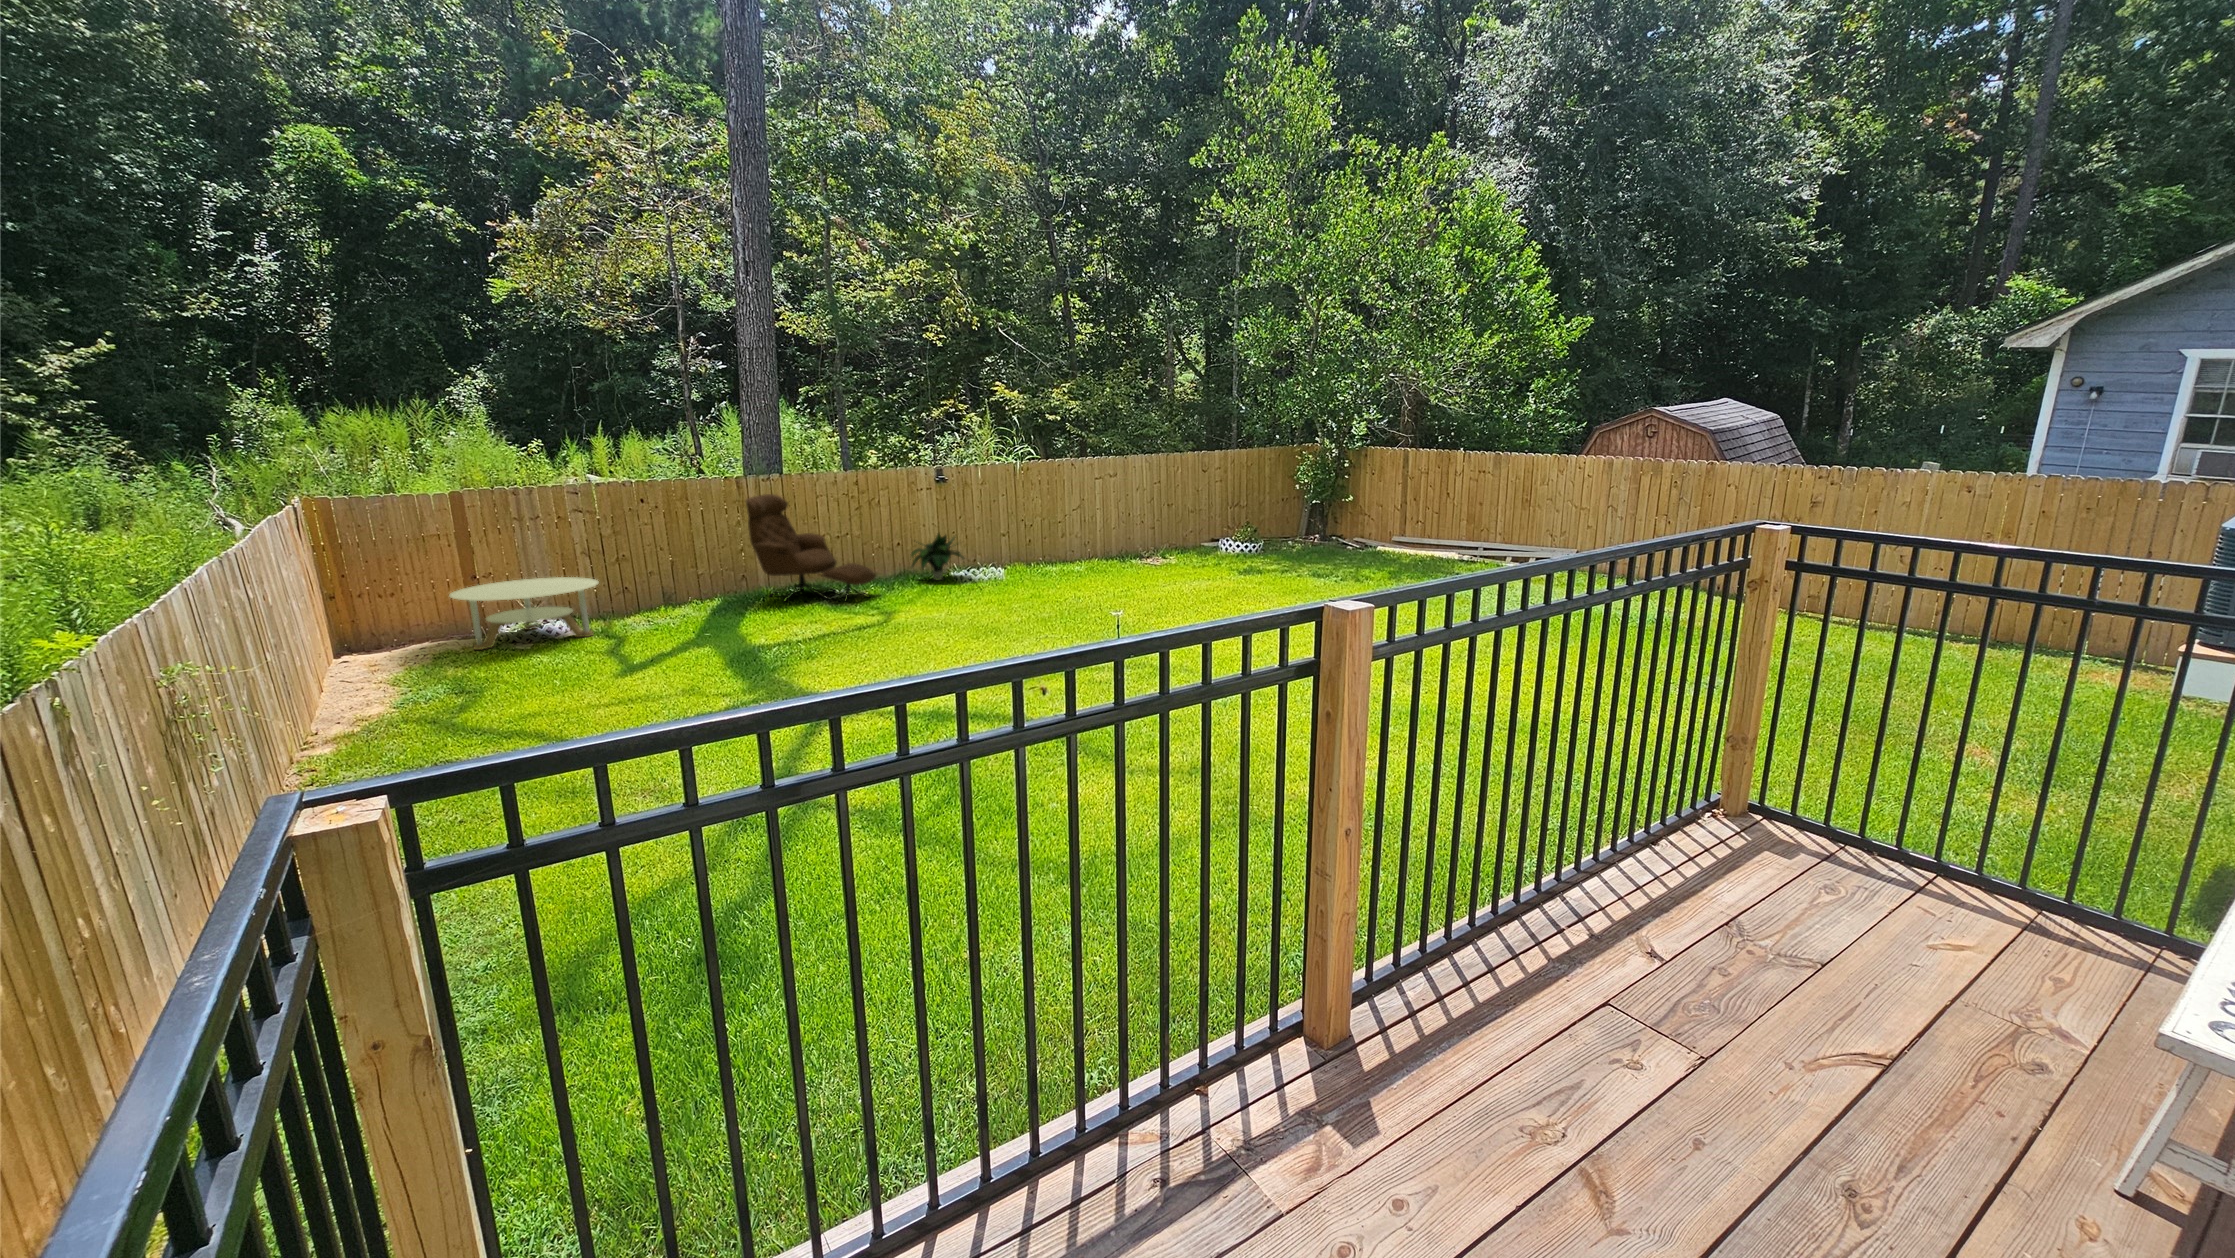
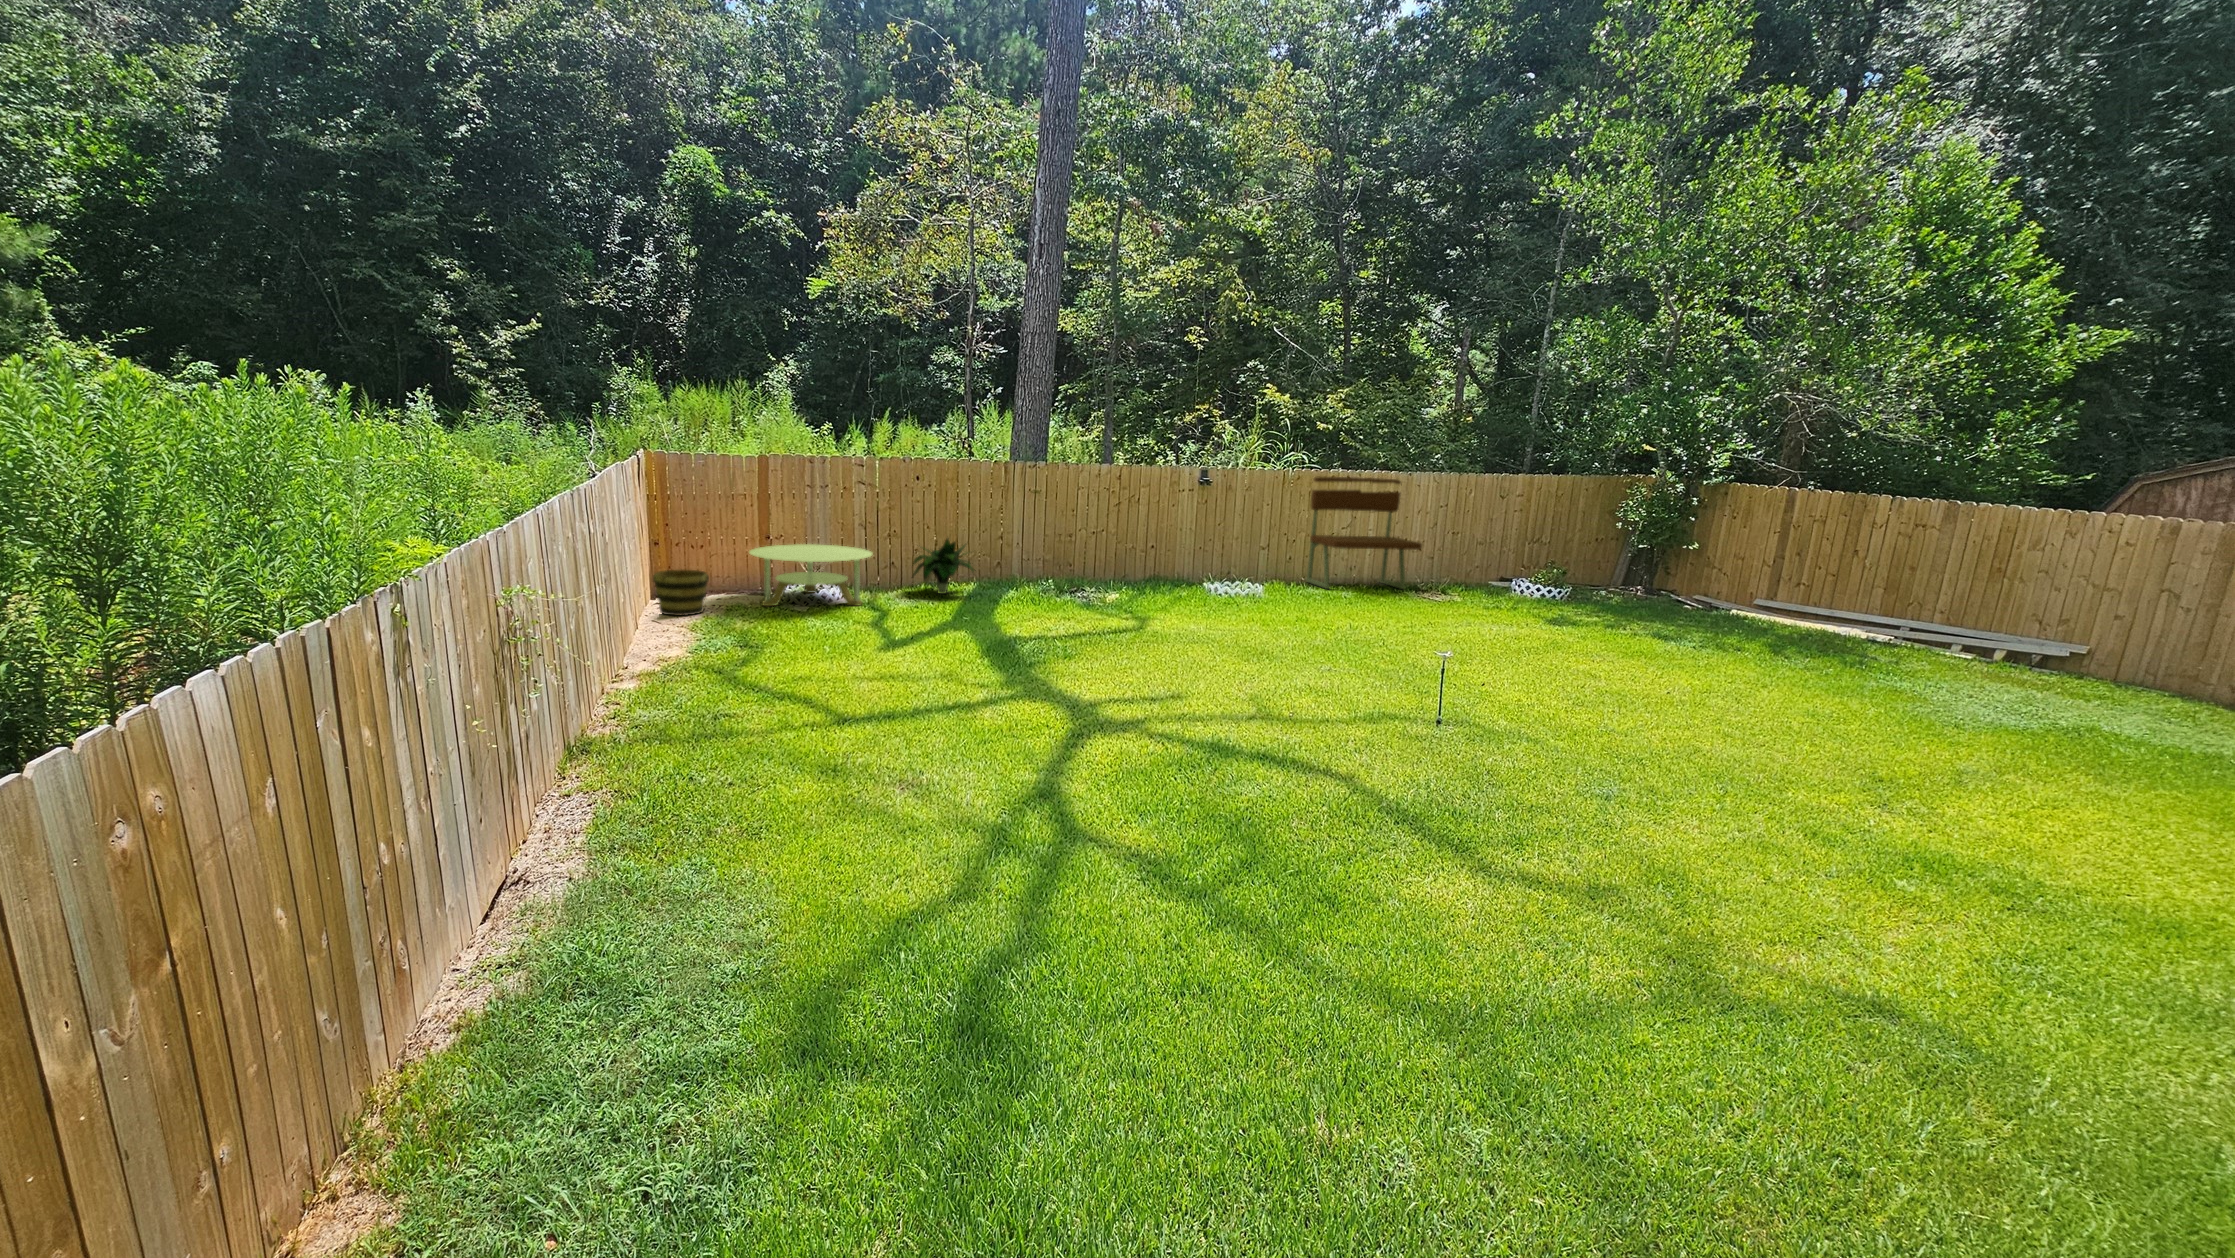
bench: none [1043,464,1142,567] -> present [1306,476,1422,589]
lounge chair: present [745,494,876,601] -> none [1010,482,1128,600]
potted plant: present [911,533,964,580] -> present [913,538,976,594]
bucket: none [329,622,403,674] -> present [653,570,709,616]

